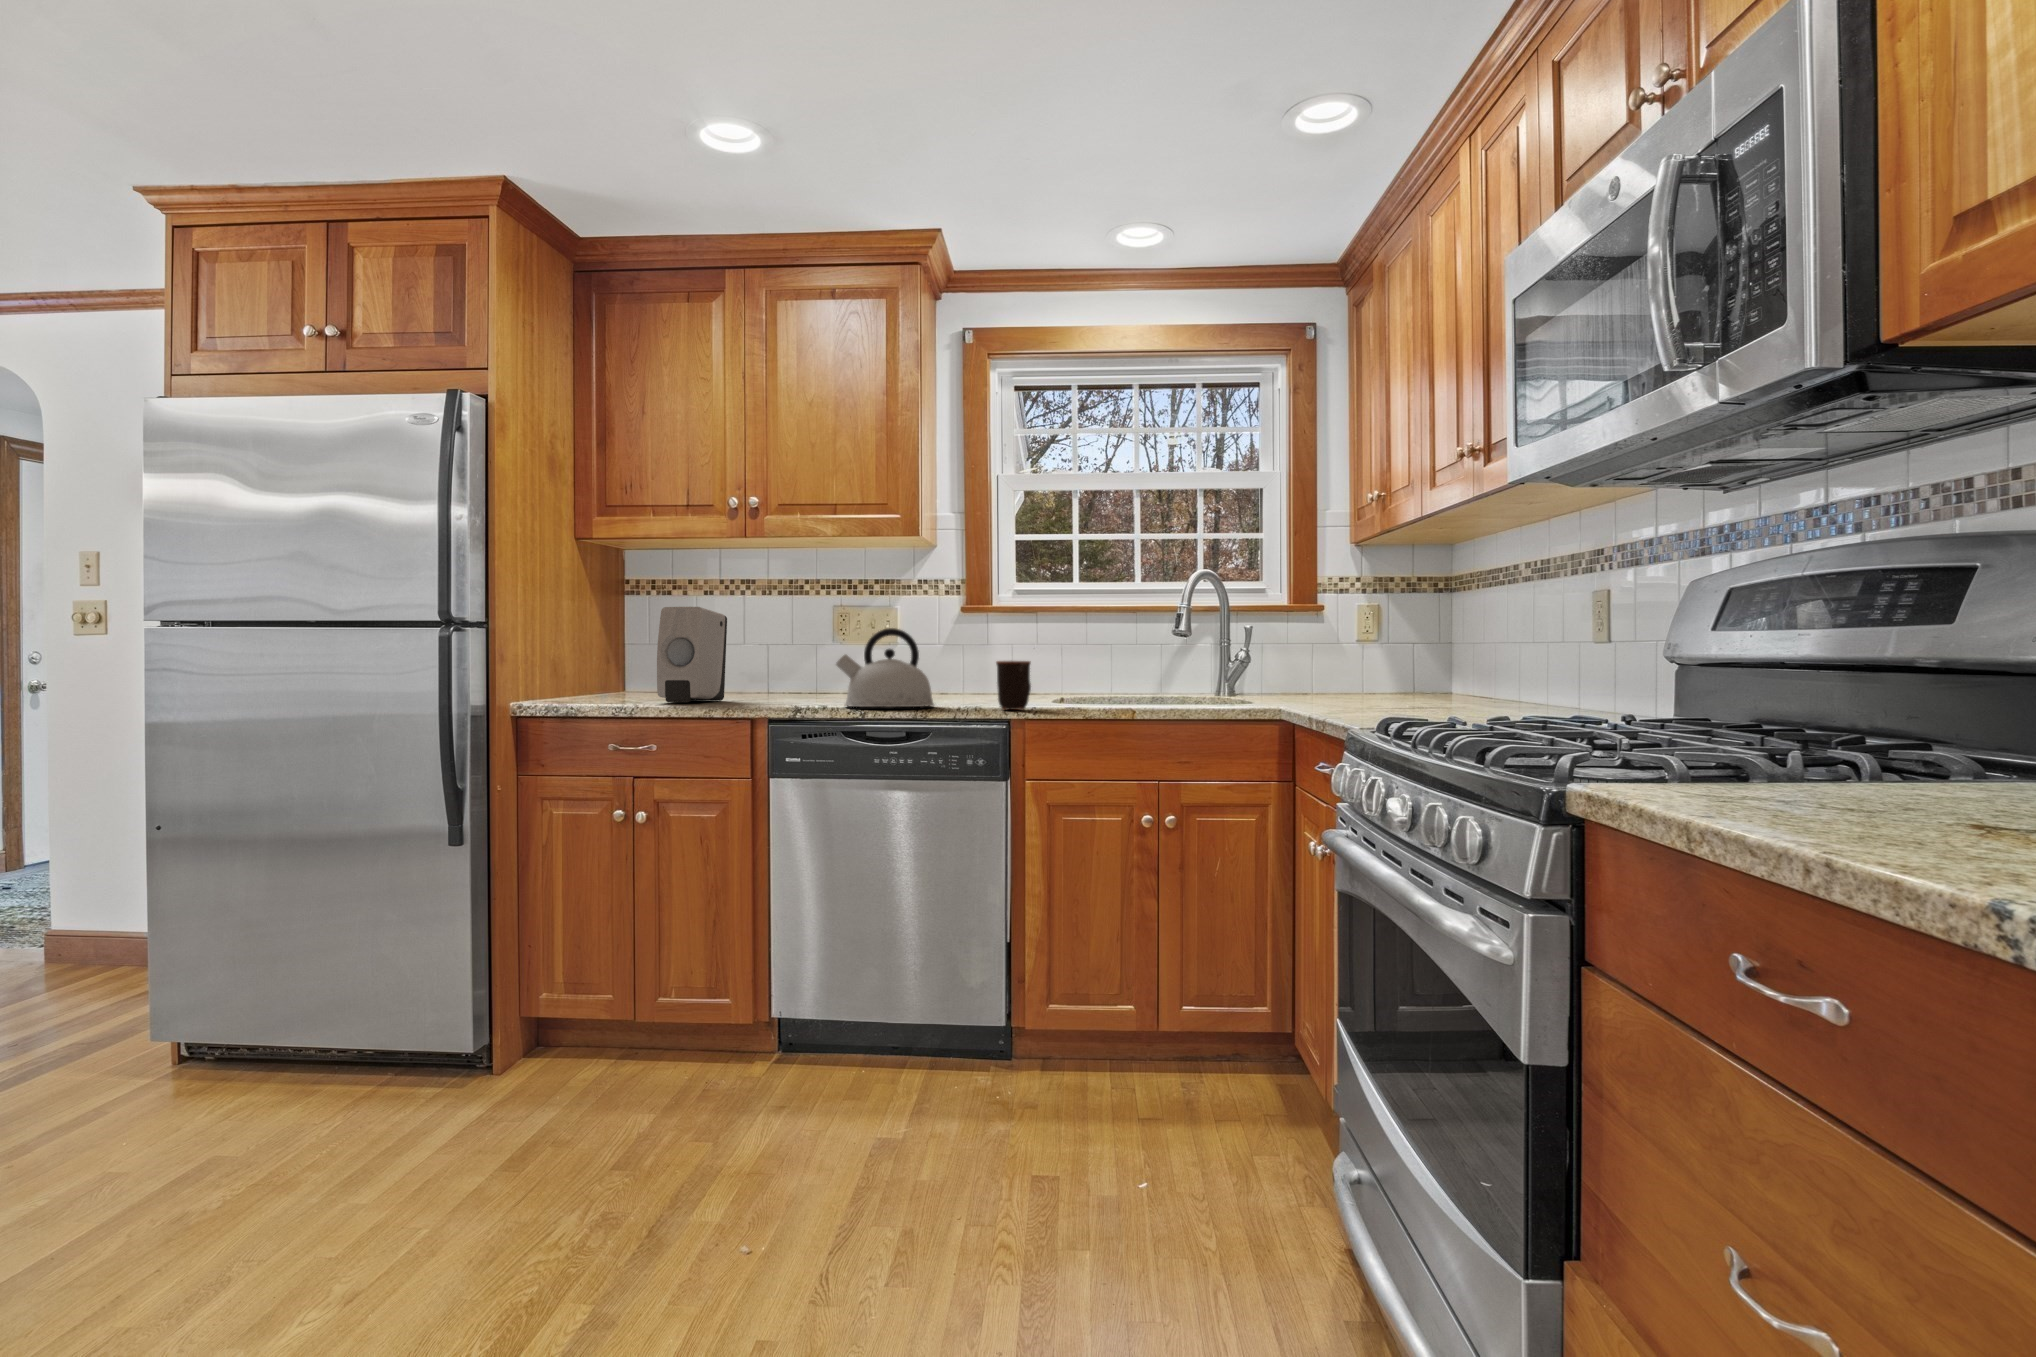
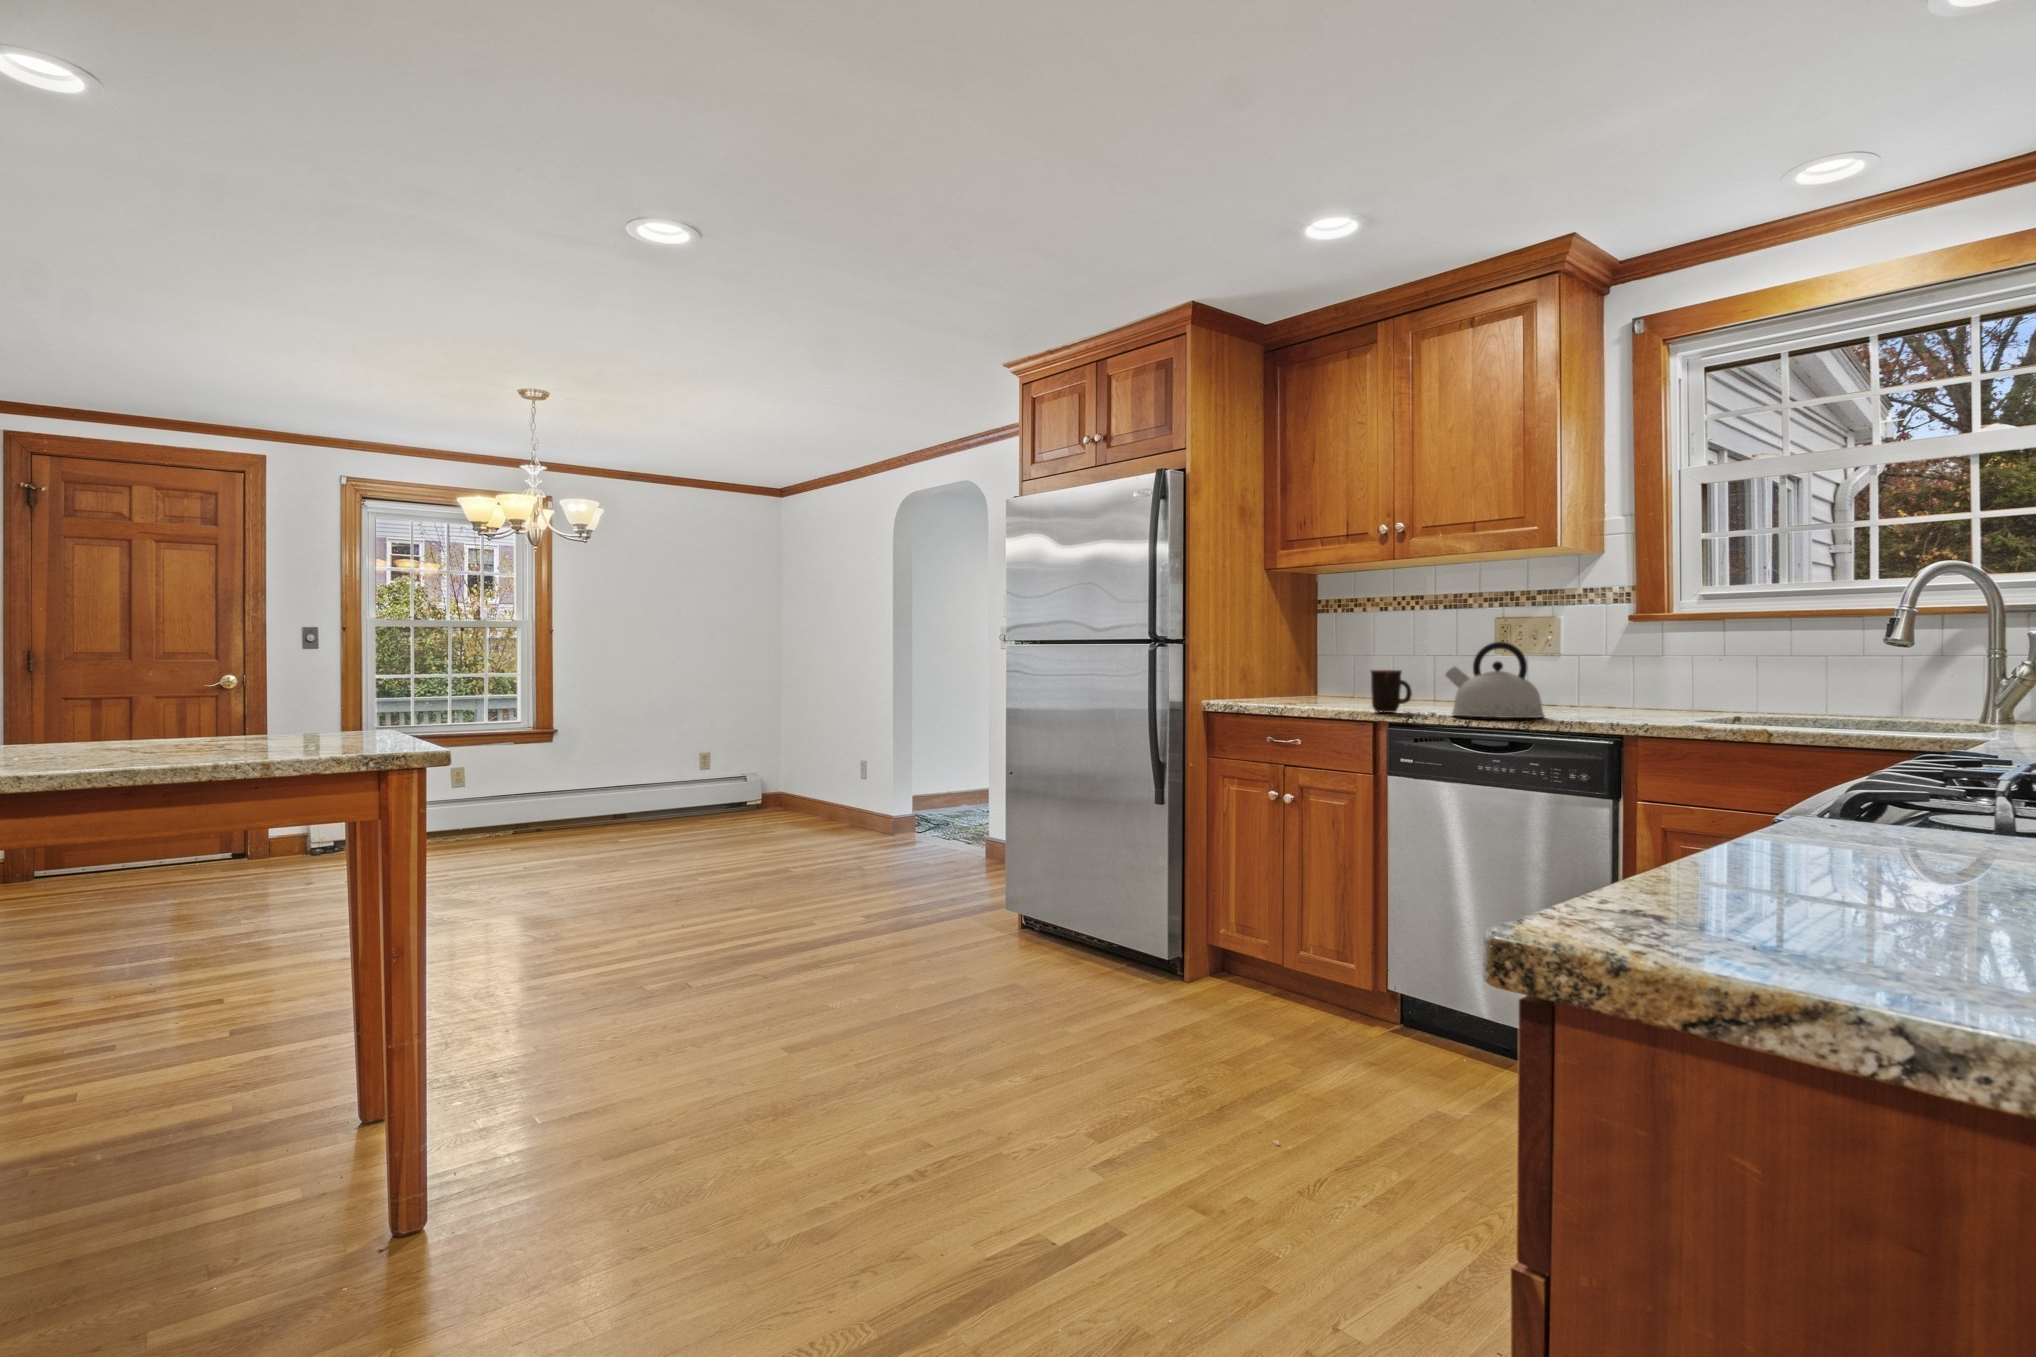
soap dispenser: present [657,607,727,702] -> none [1305,625,1371,706]
mug: present [996,661,1031,710] -> present [1371,670,1412,713]

